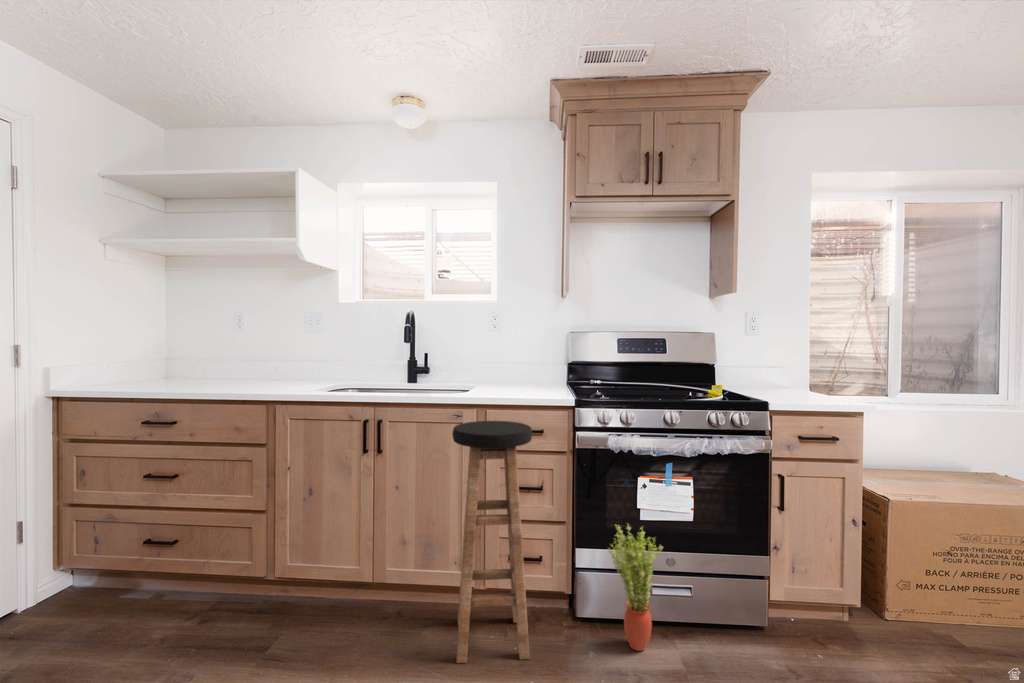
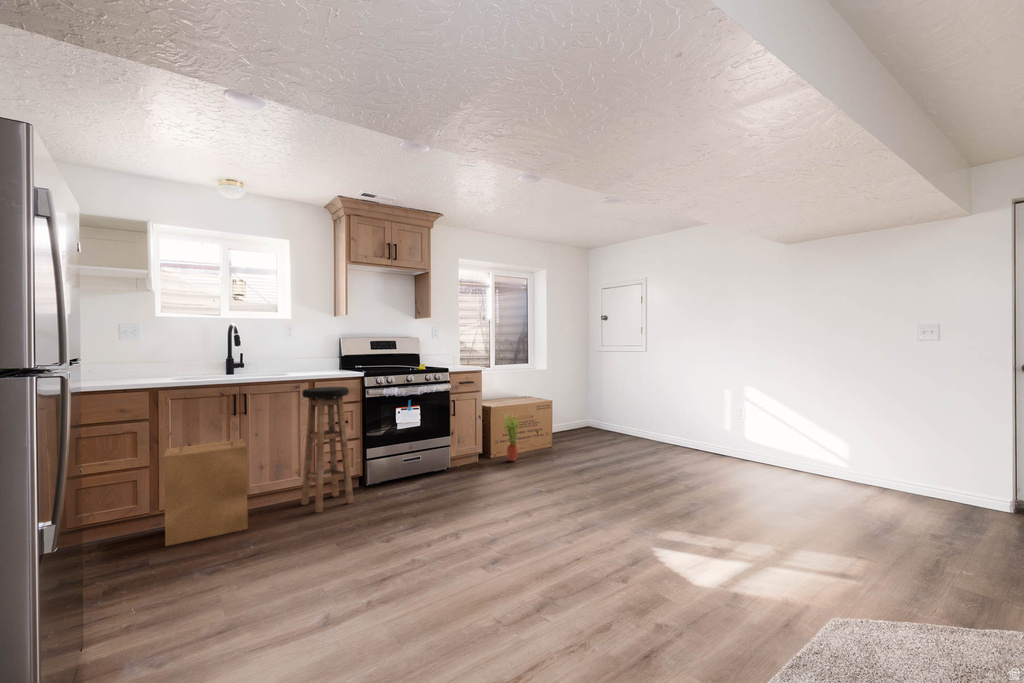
cardboard box: none [240,486,378,658] -> present [164,438,248,546]
potted plant: present [608,525,663,651] -> present [504,414,521,461]

